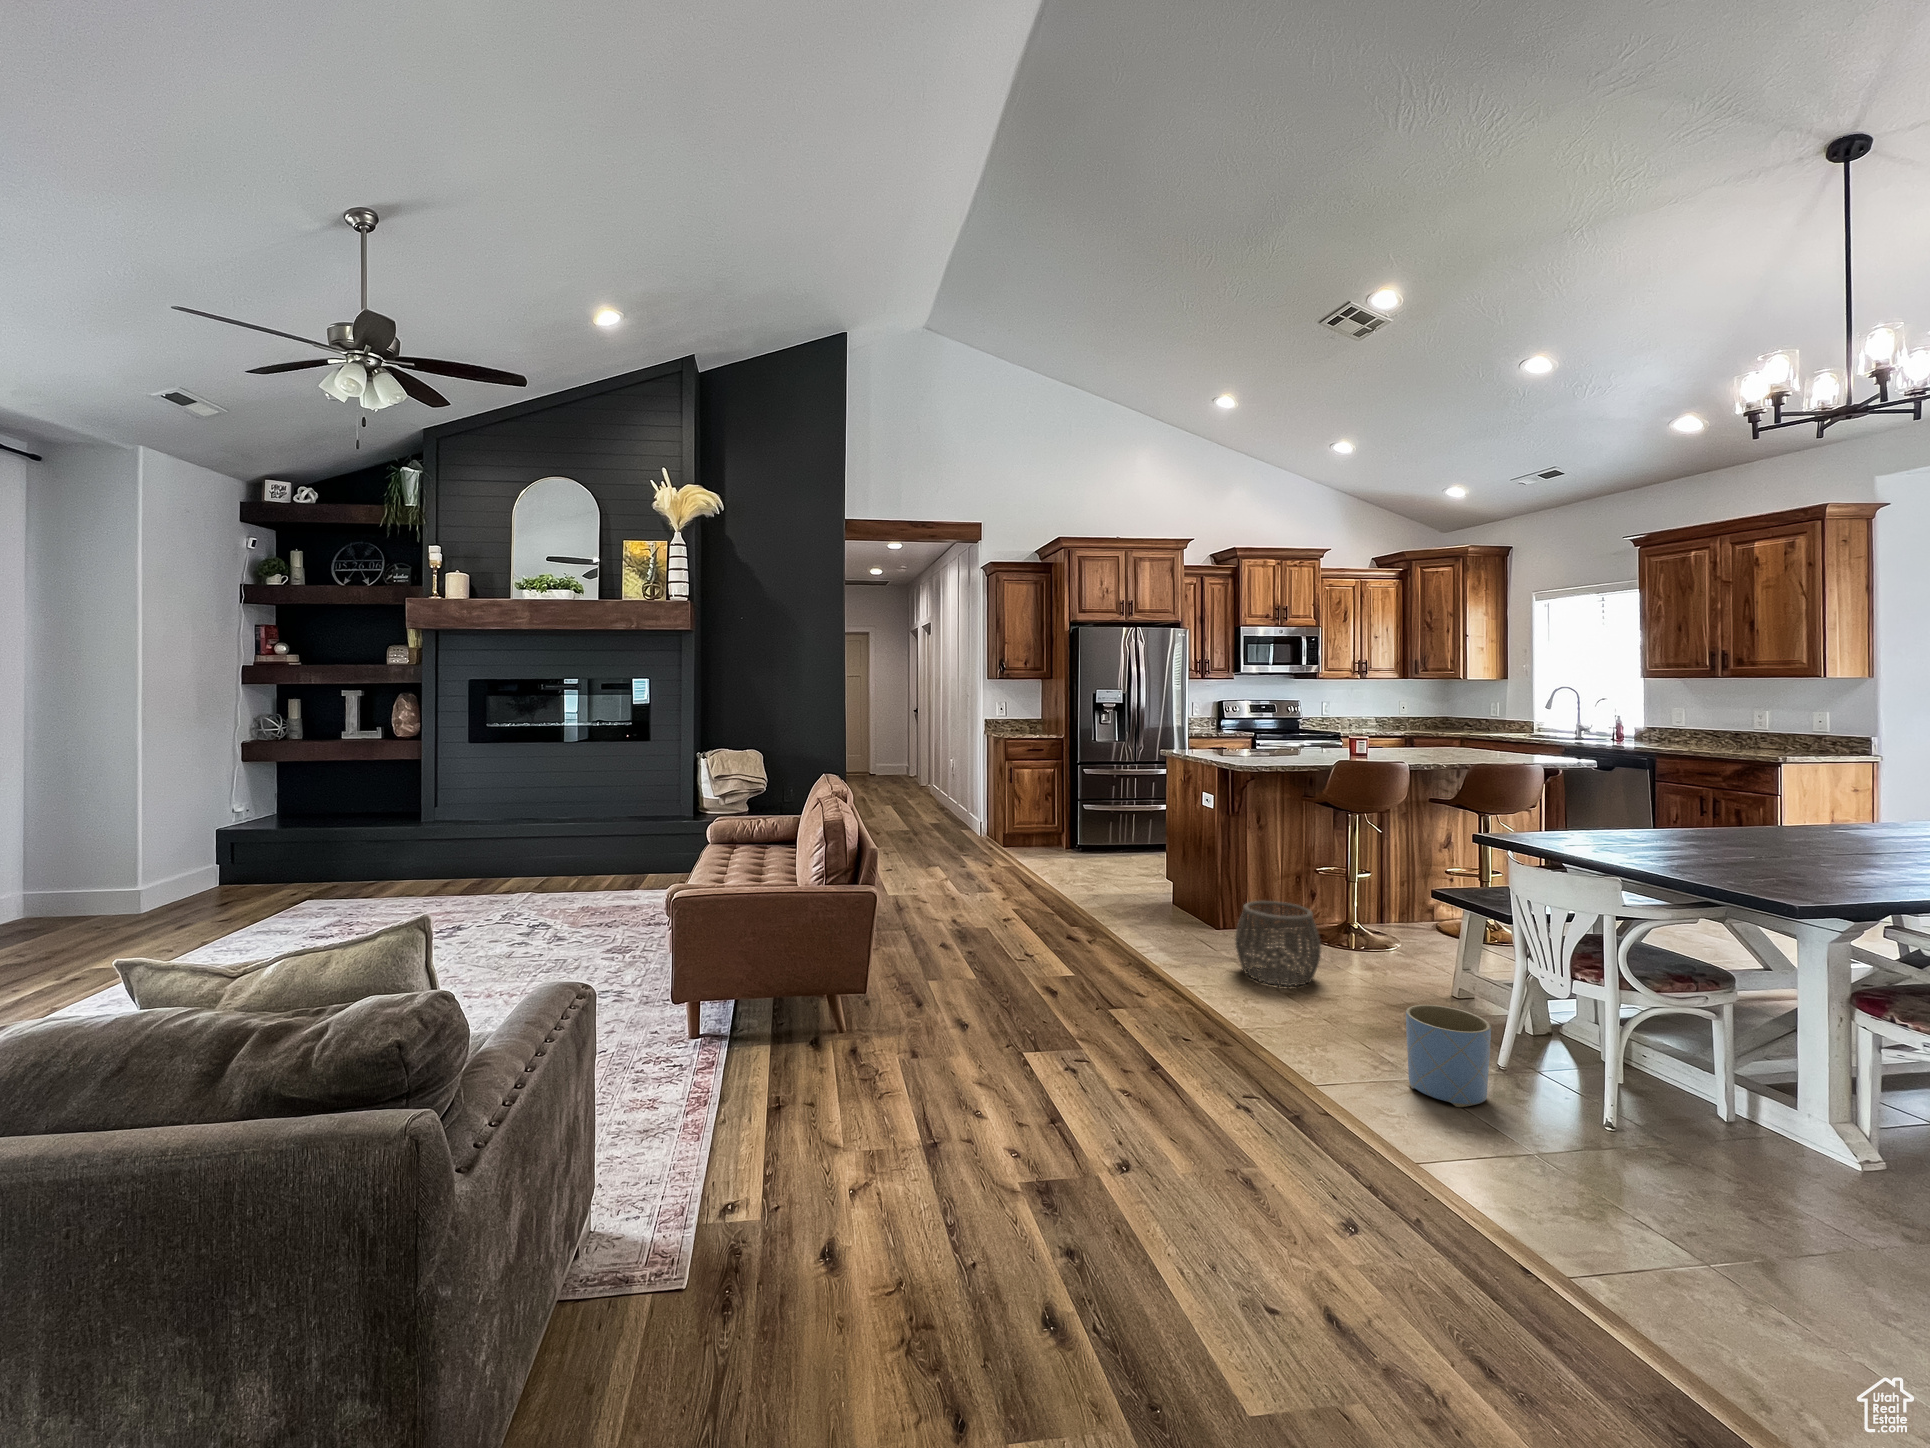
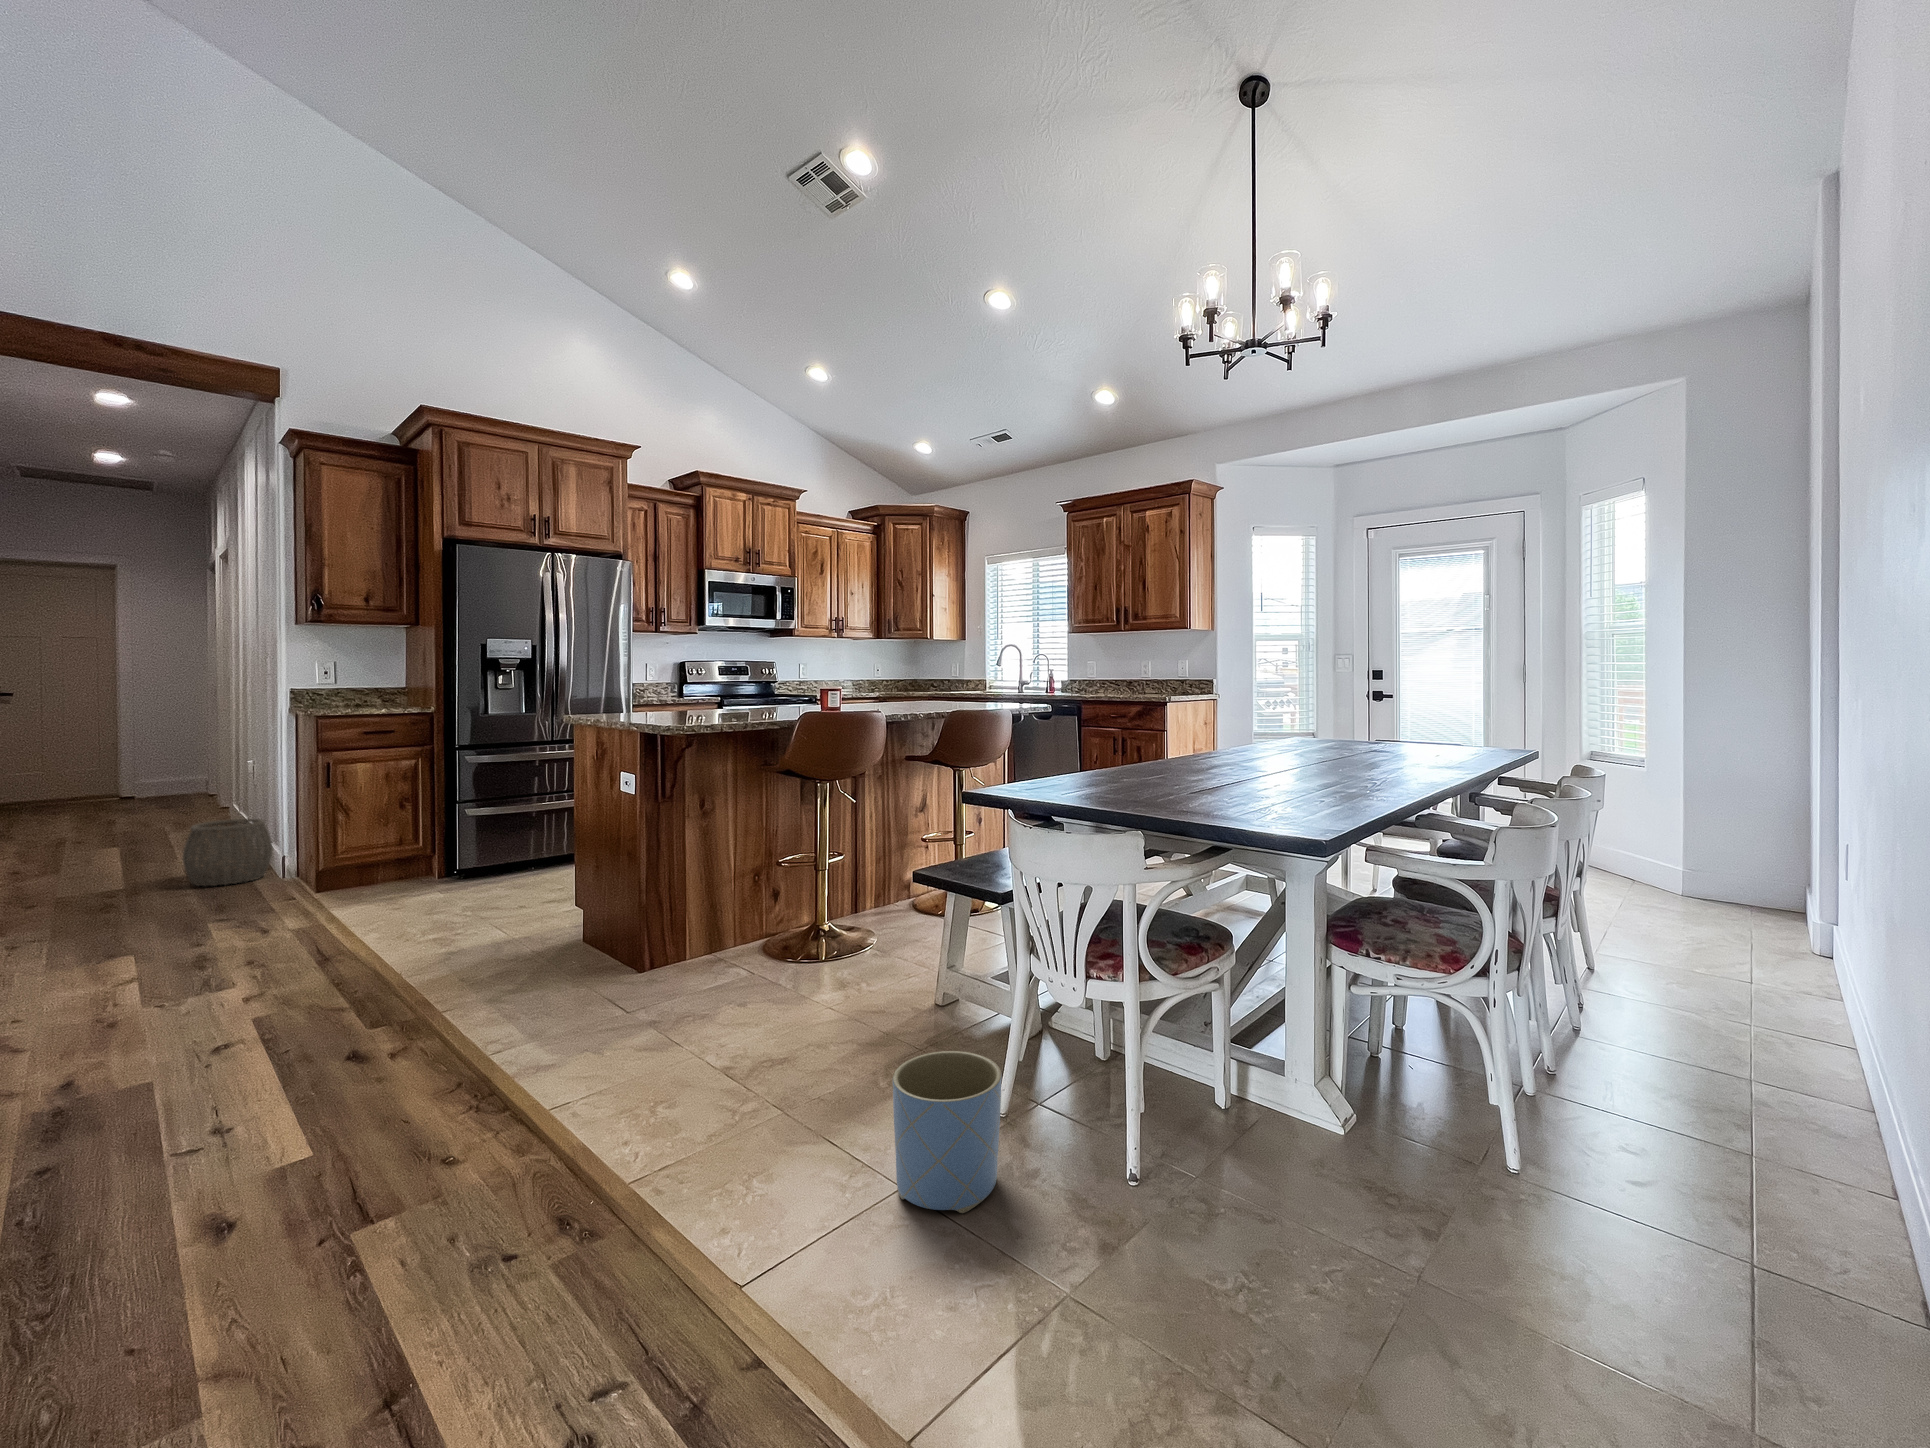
woven basket: present [1235,901,1321,986] -> present [183,819,272,886]

